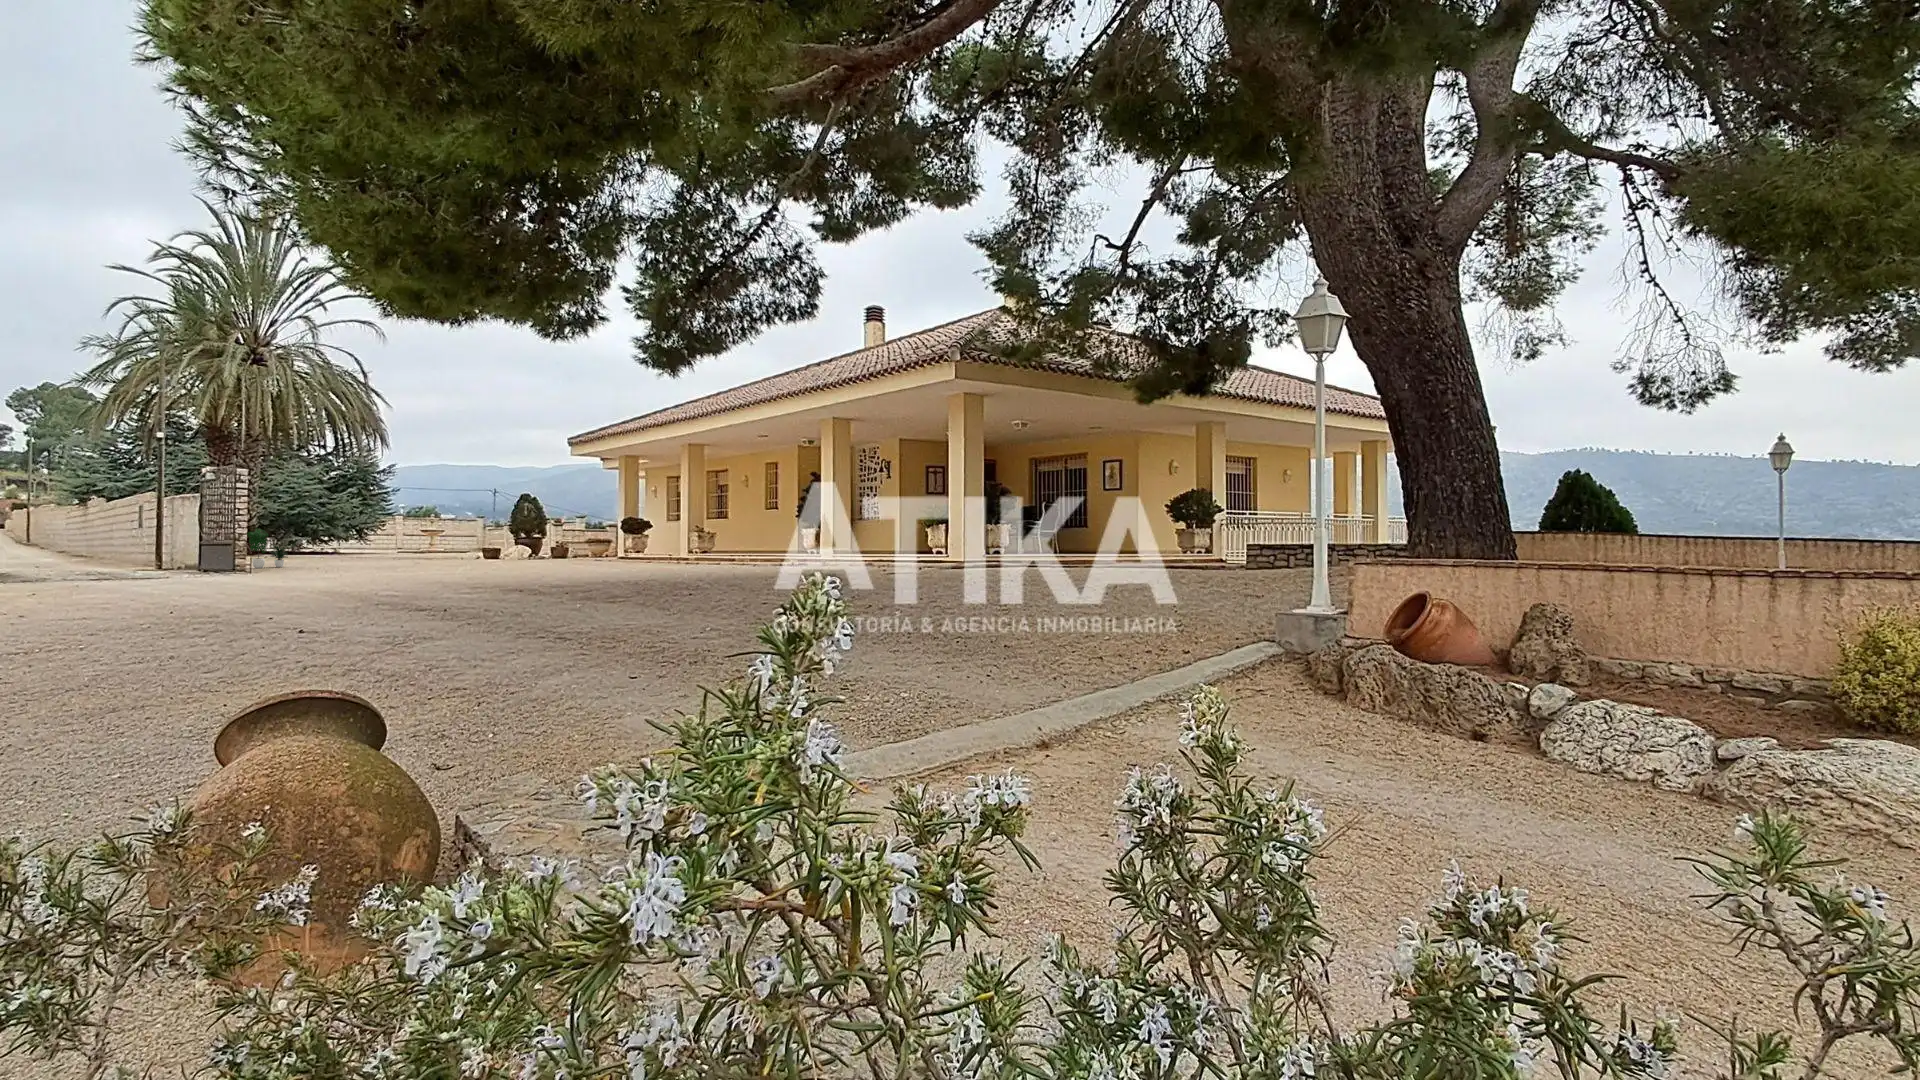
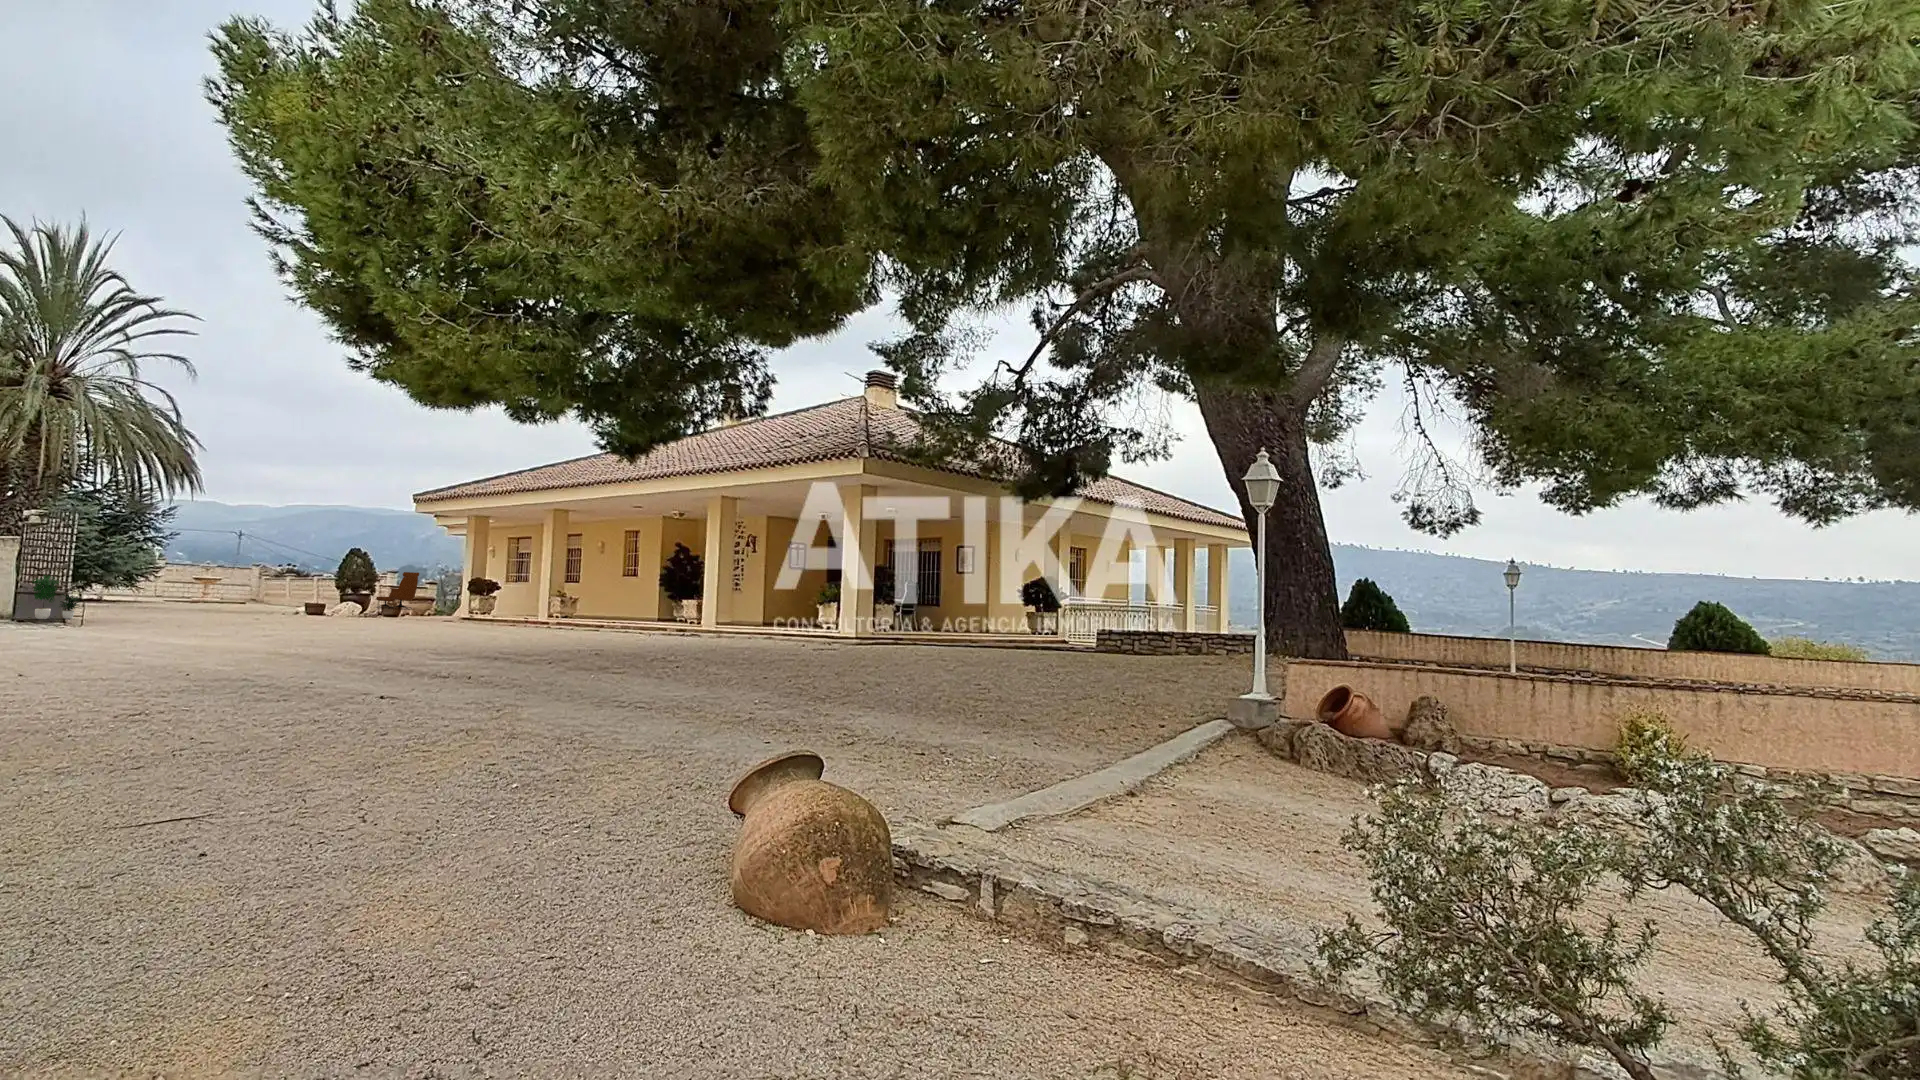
lounge chair: none [544,514,579,550] -> present [376,572,419,609]

